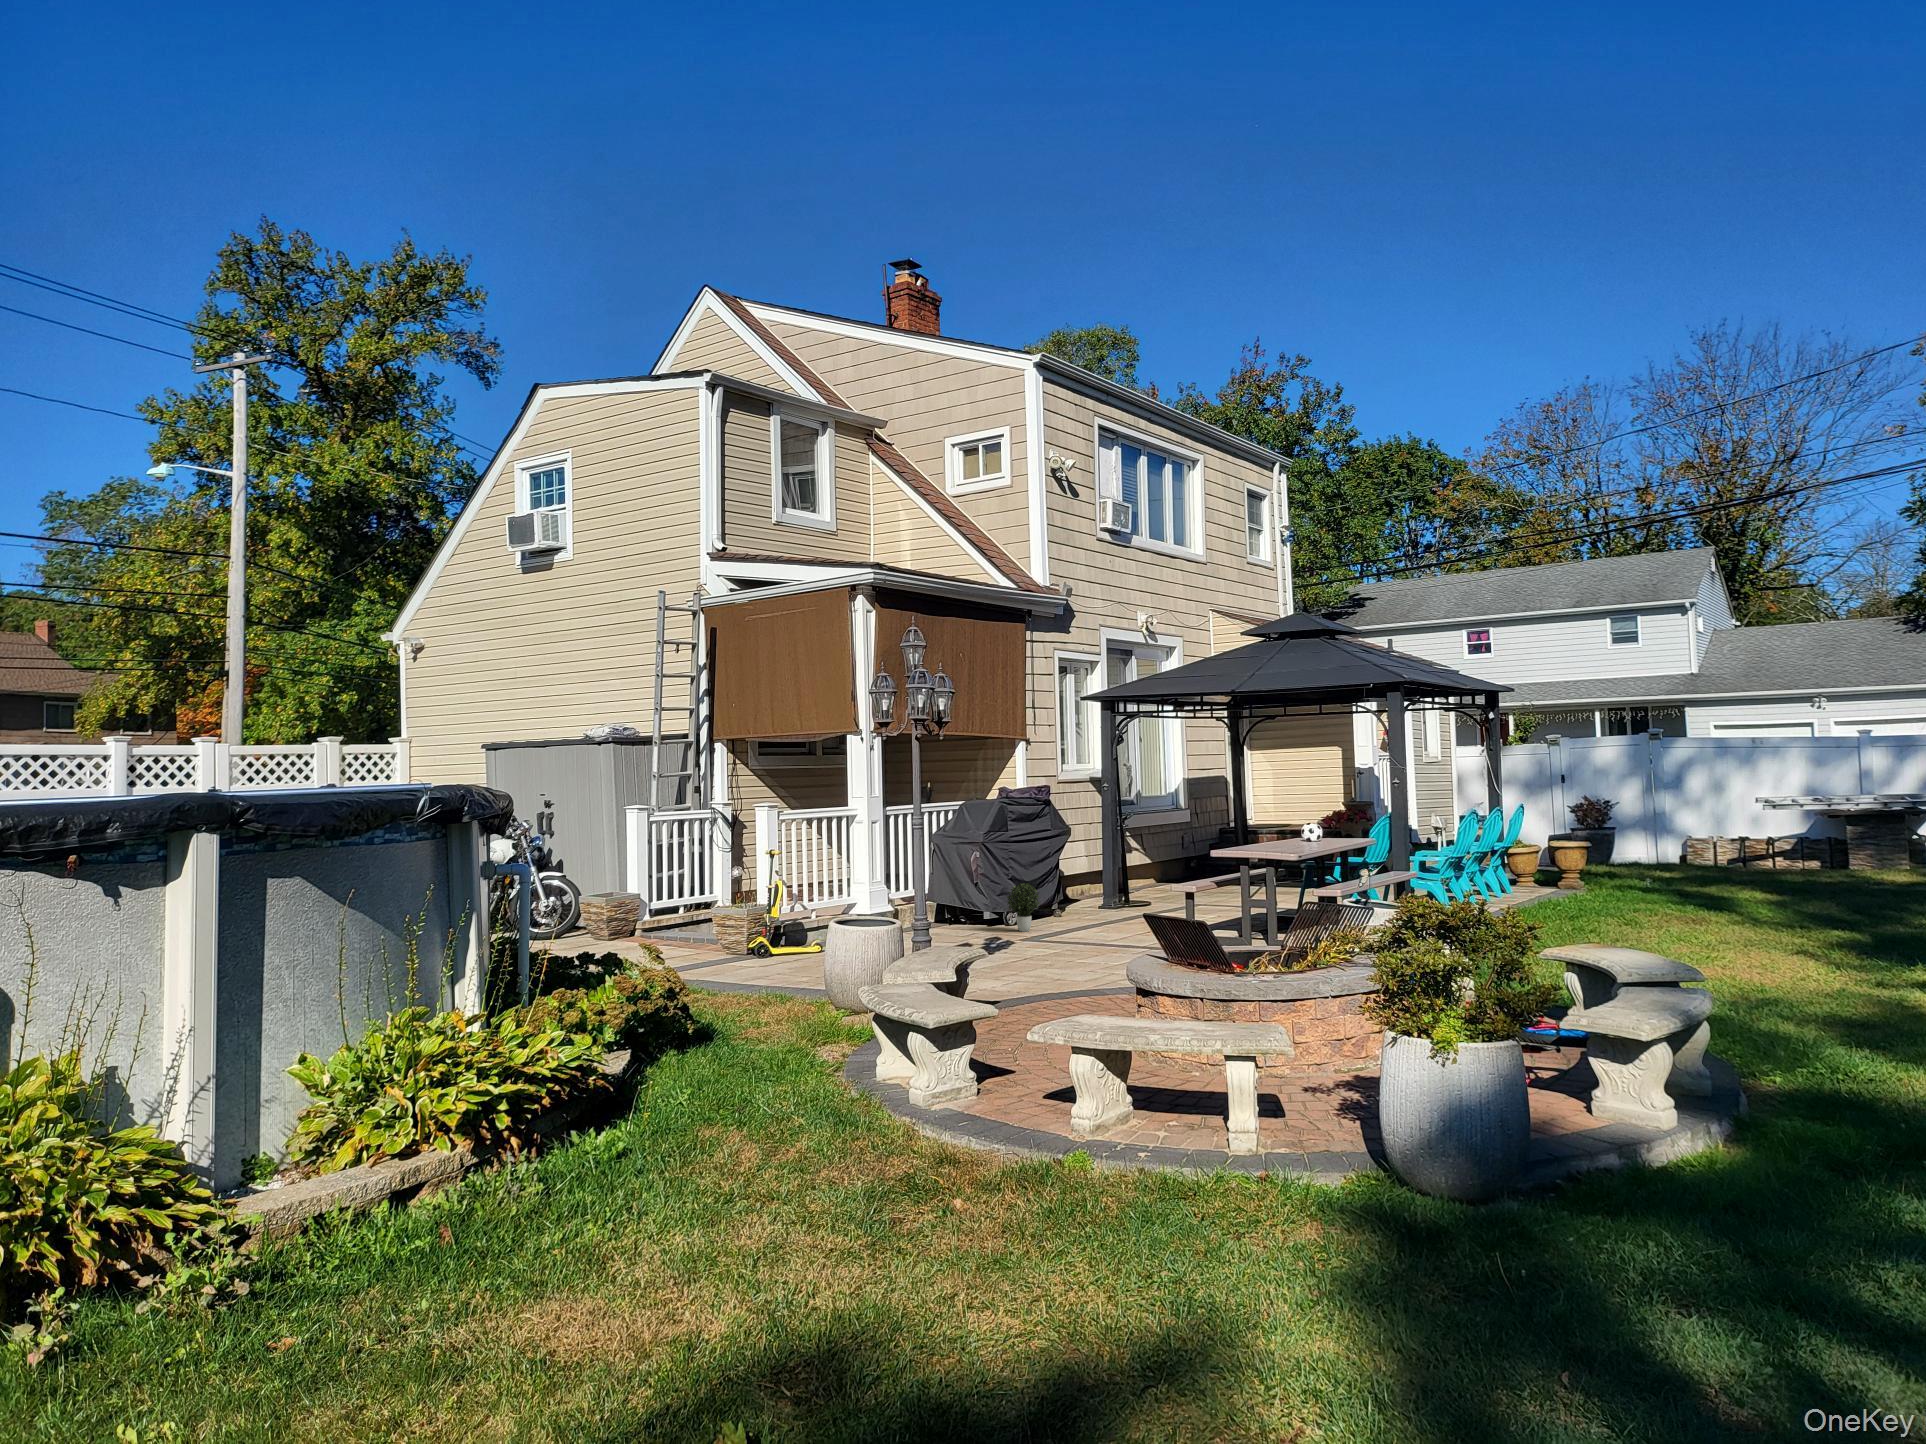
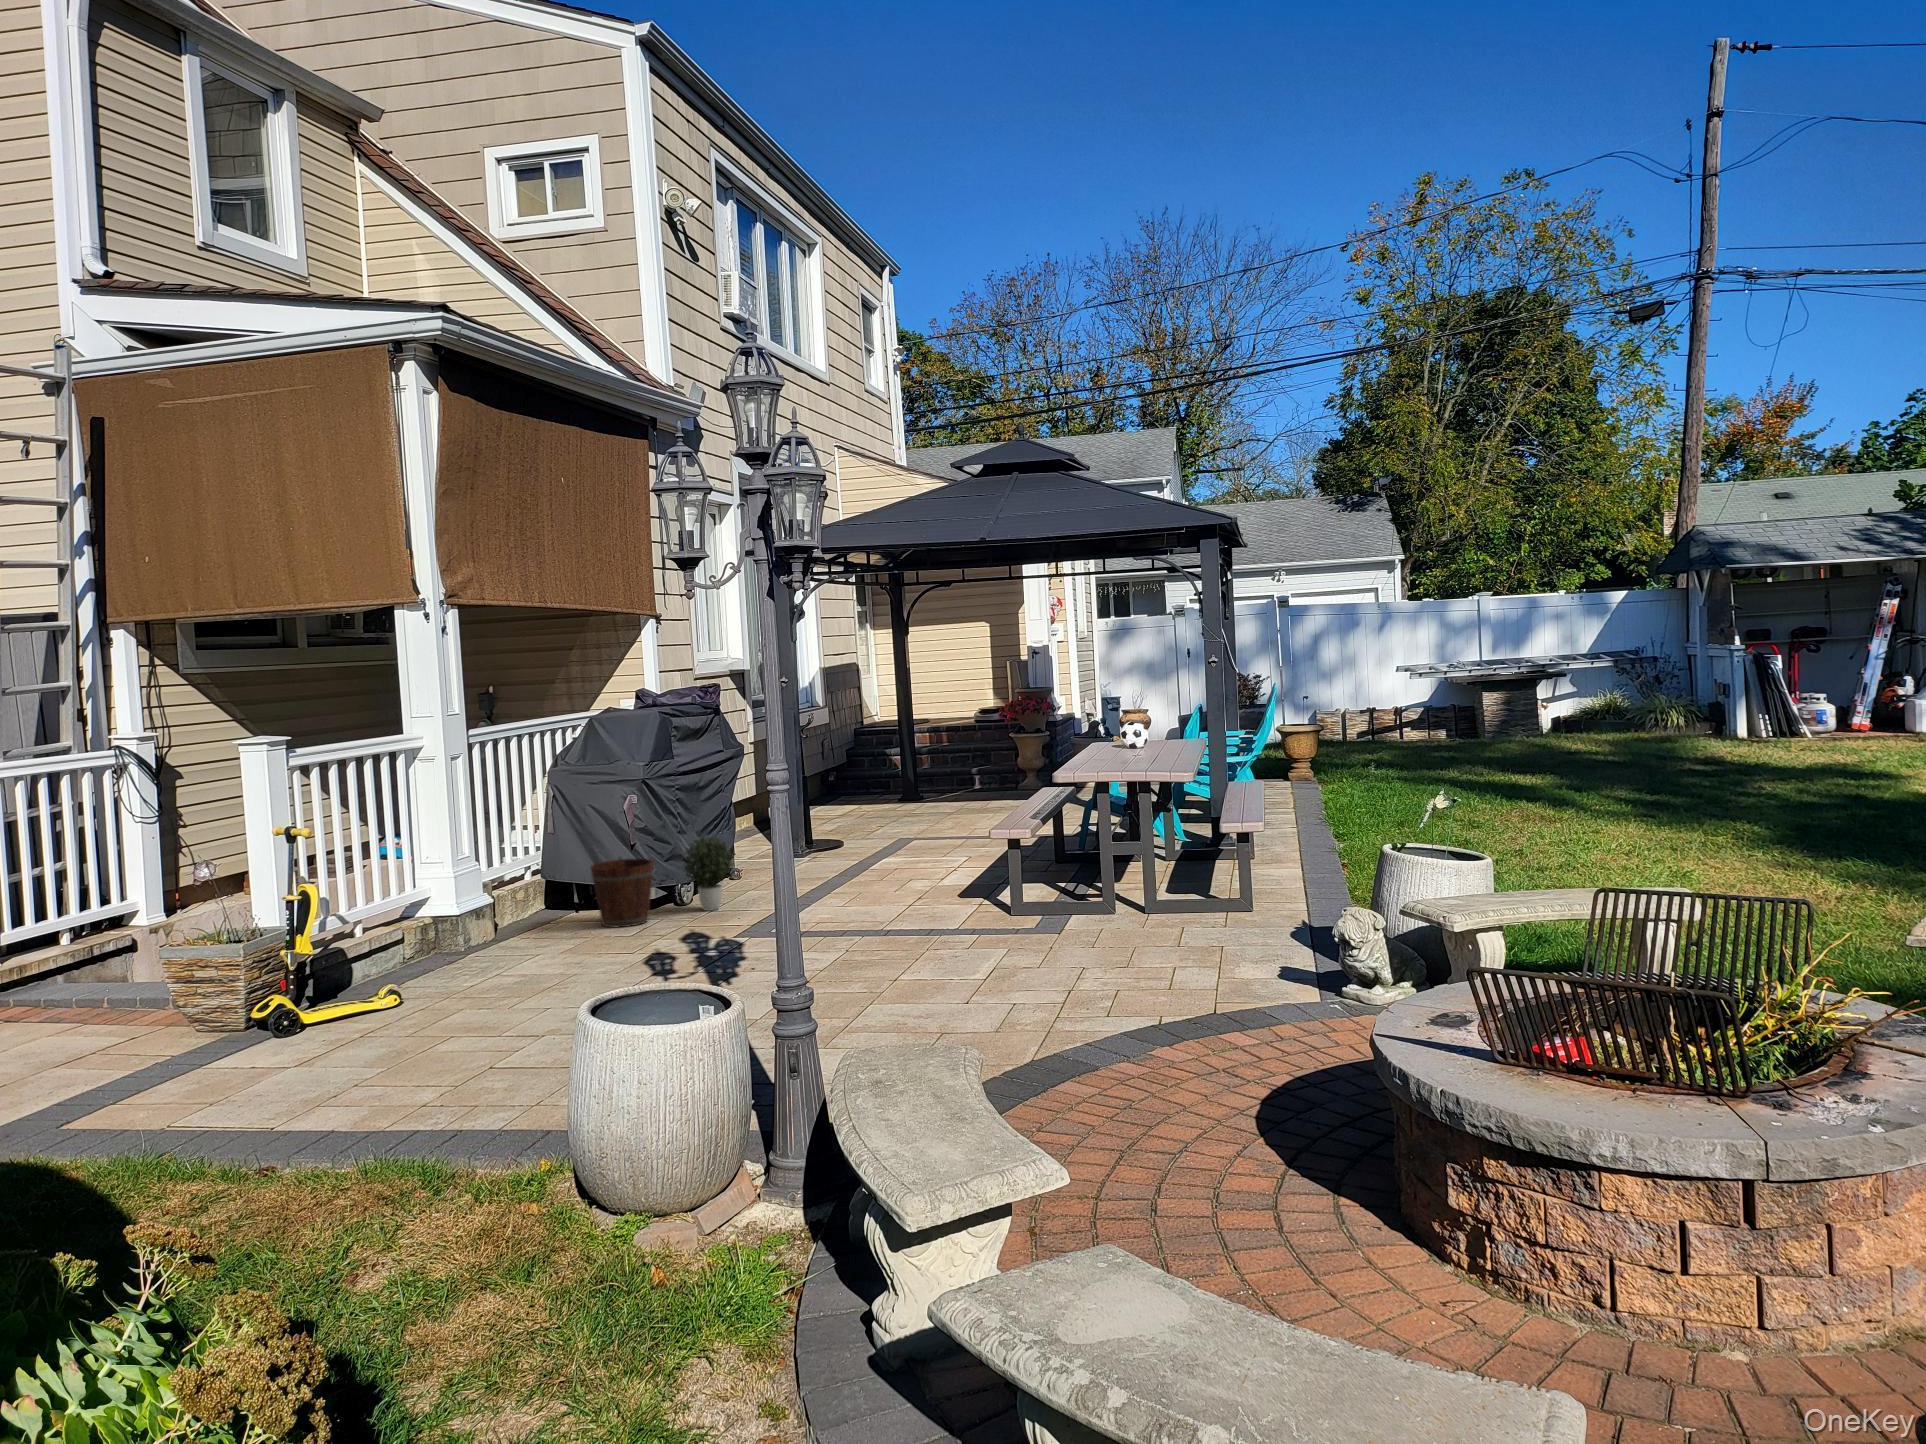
bucket: none [948,892,987,934] -> present [590,858,654,927]

